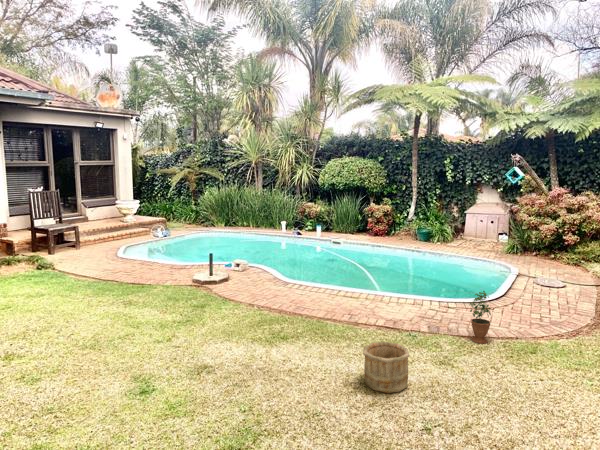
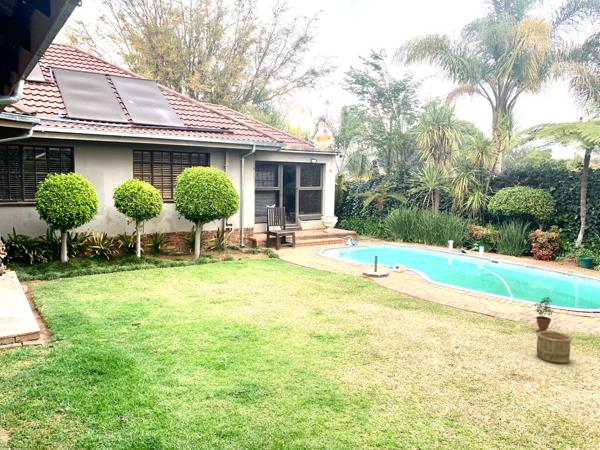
wooden bucket: present [363,342,409,393] -> present [537,331,572,363]

